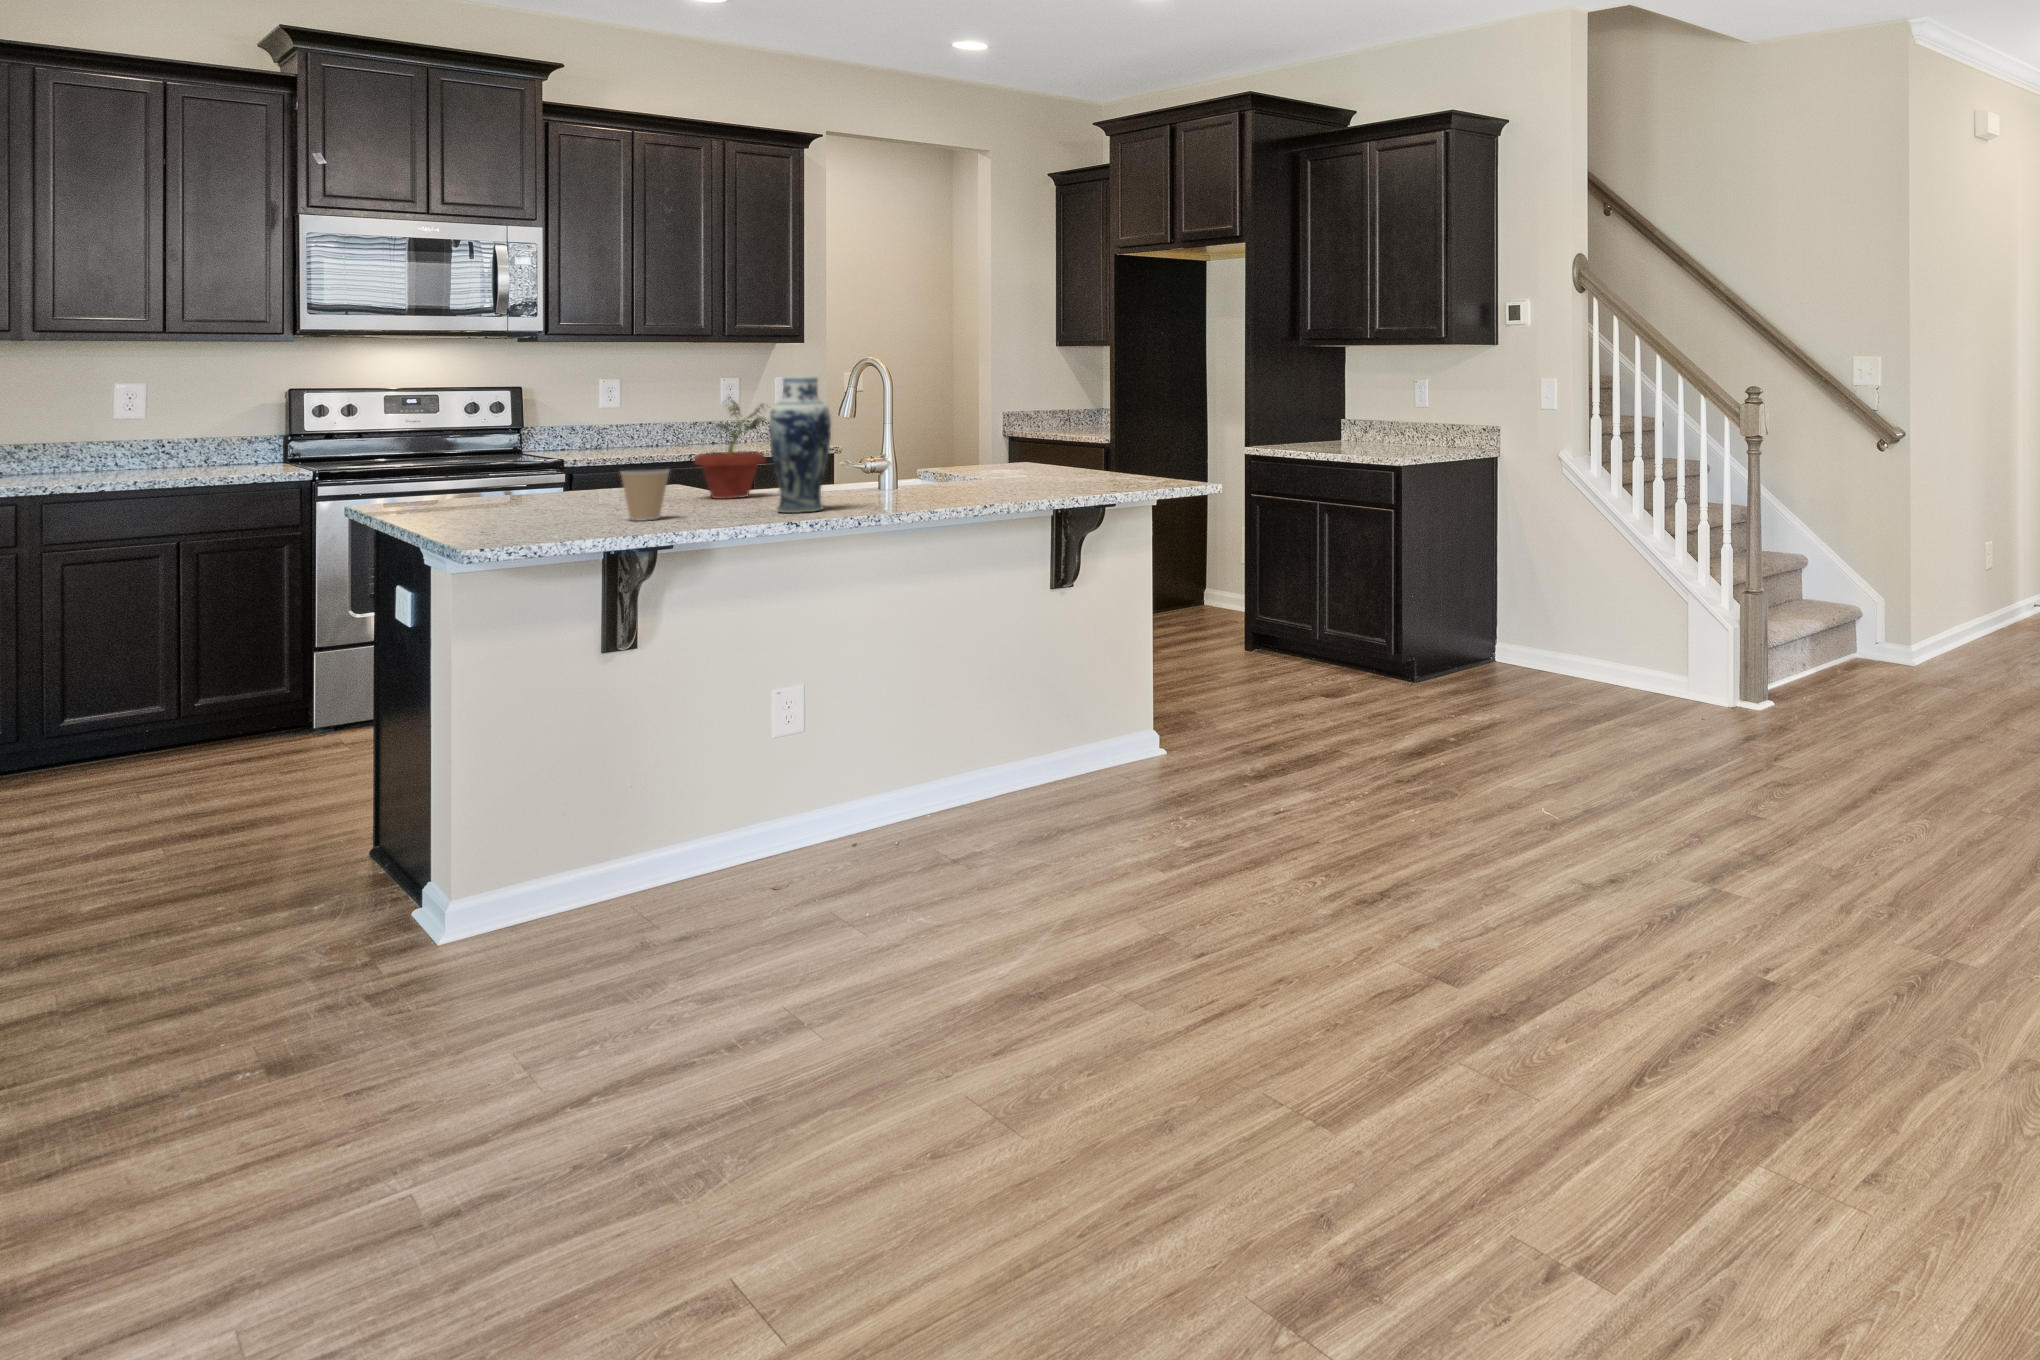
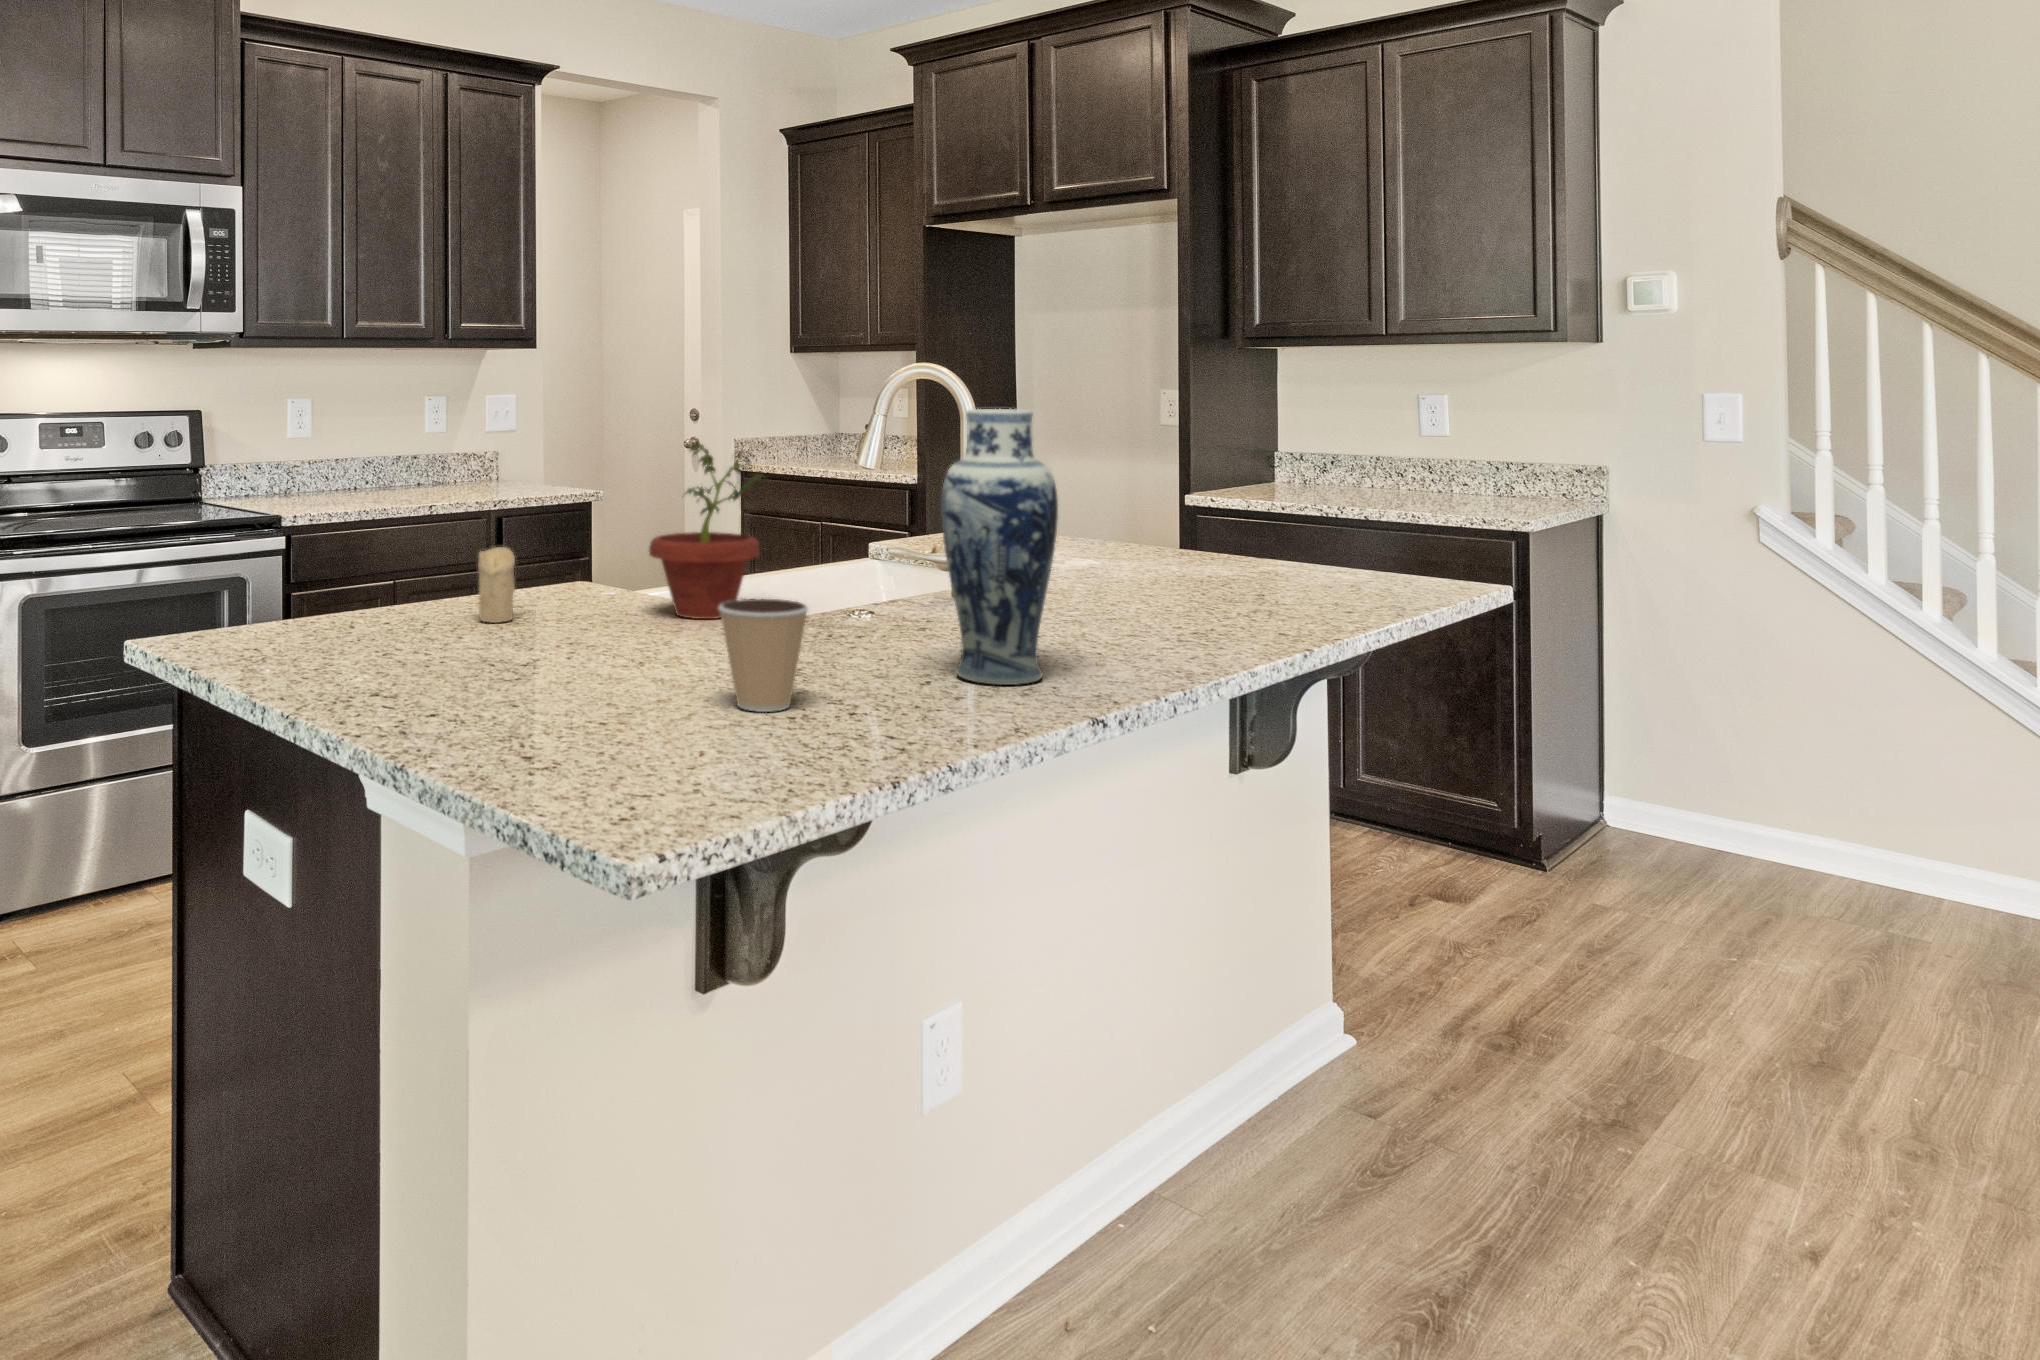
candle: none [586,459,611,502] -> present [478,547,515,623]

